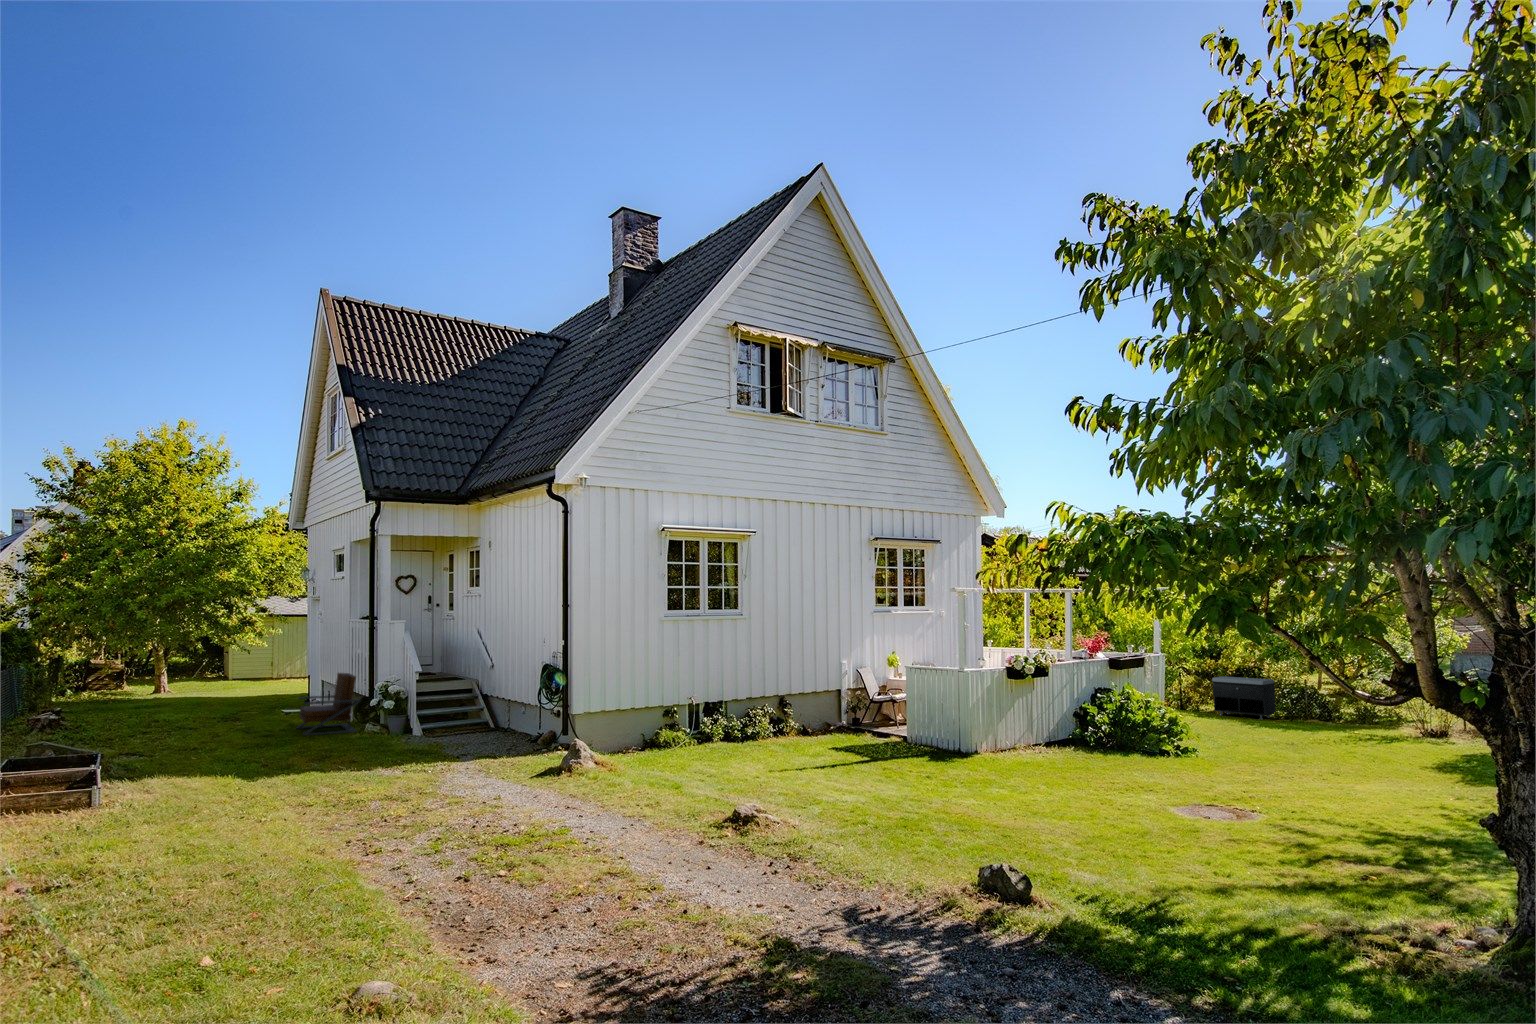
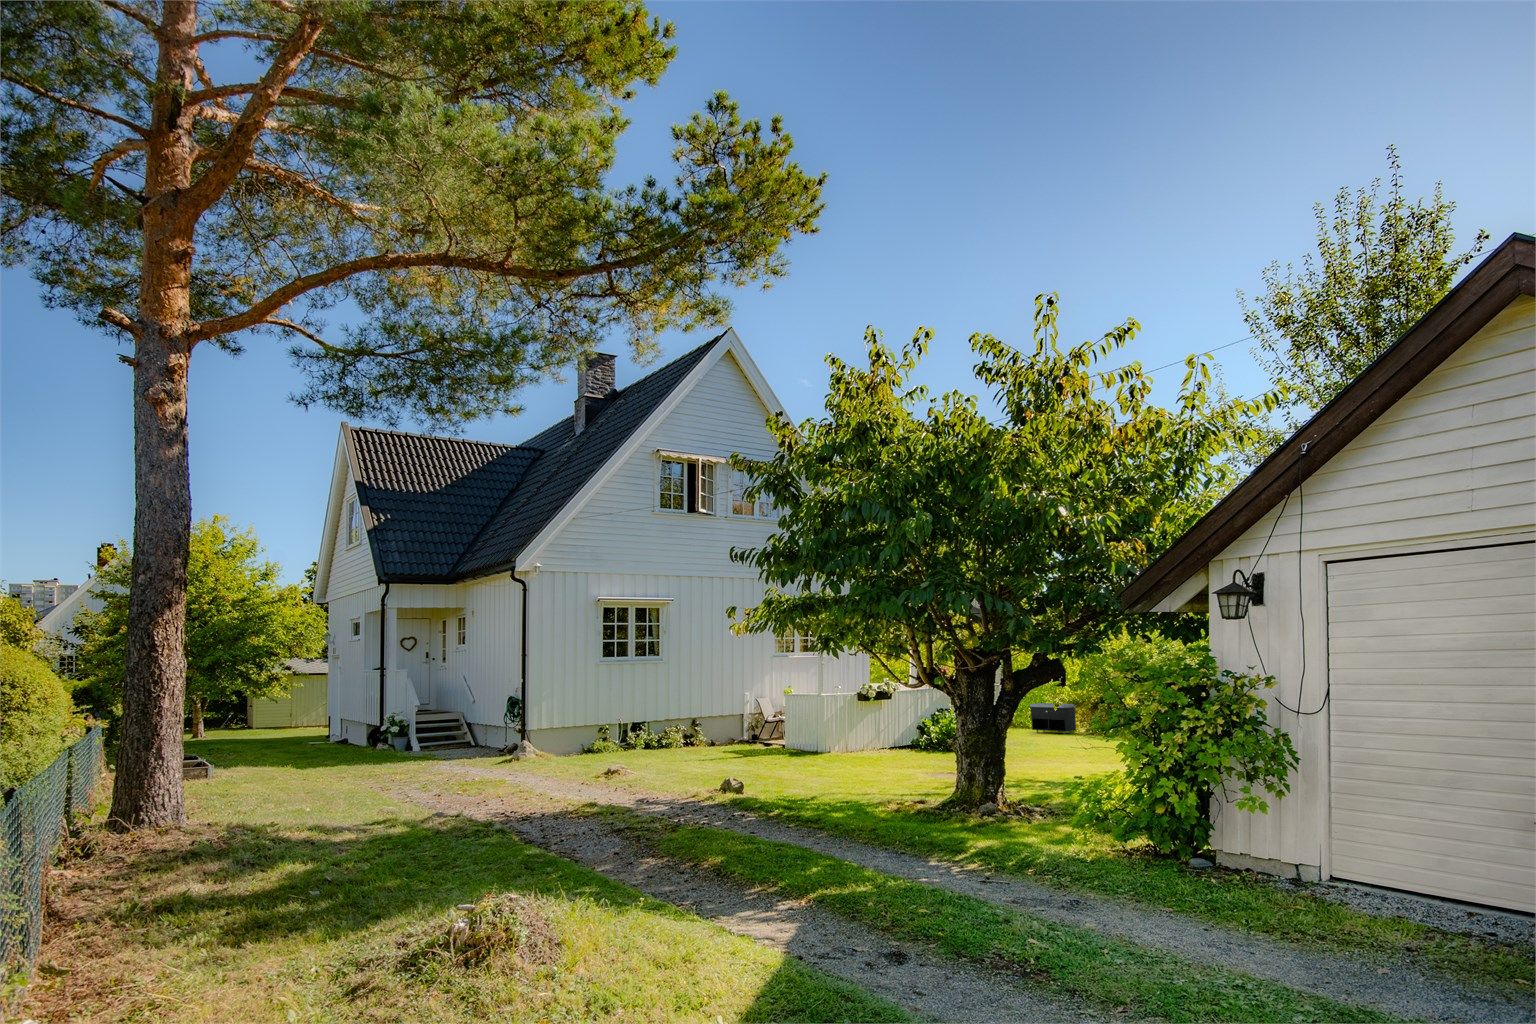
lounge chair: present [297,673,360,735] -> none [324,712,374,759]

